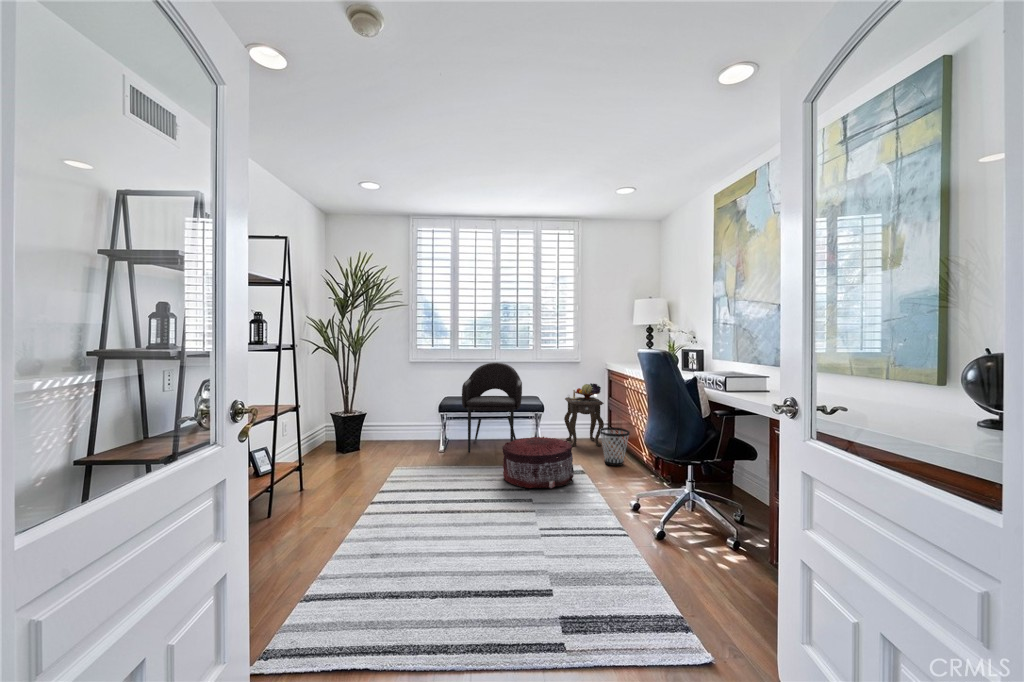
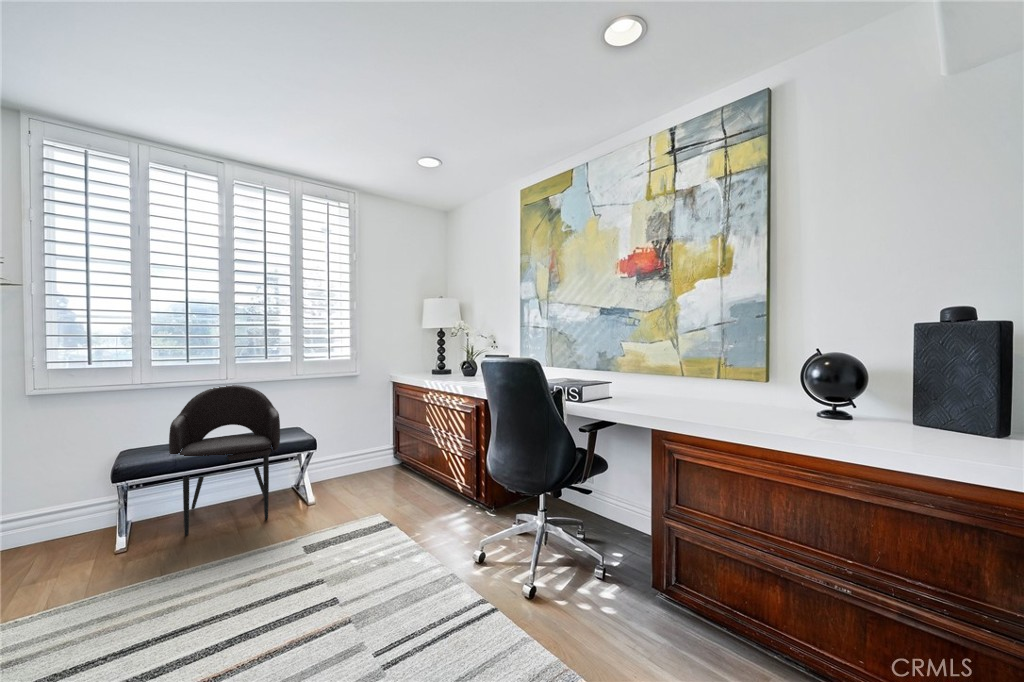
side table: present [564,384,604,446] -> none [337,400,393,488]
wastebasket: present [600,427,630,466] -> none [400,455,437,506]
pouf: present [502,437,574,488] -> none [266,486,384,579]

